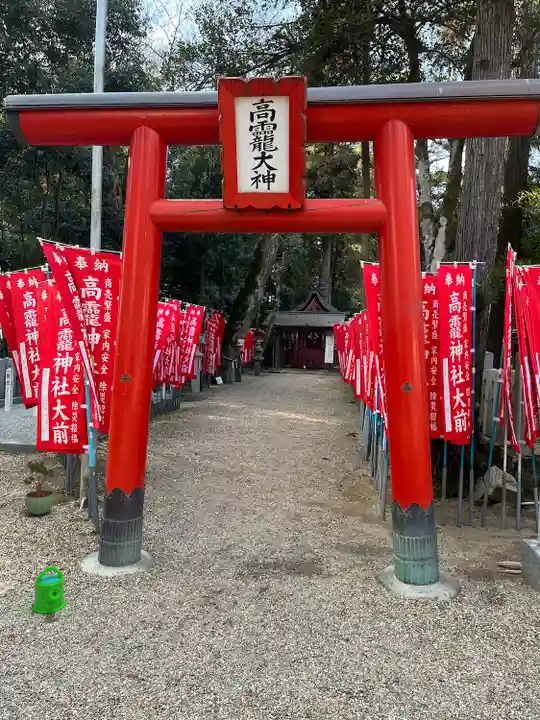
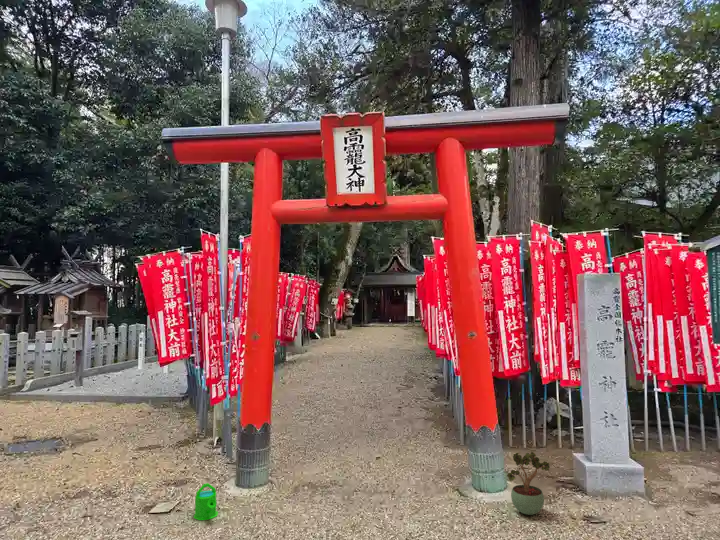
potted plant: present [23,461,54,514] -> present [507,452,550,515]

